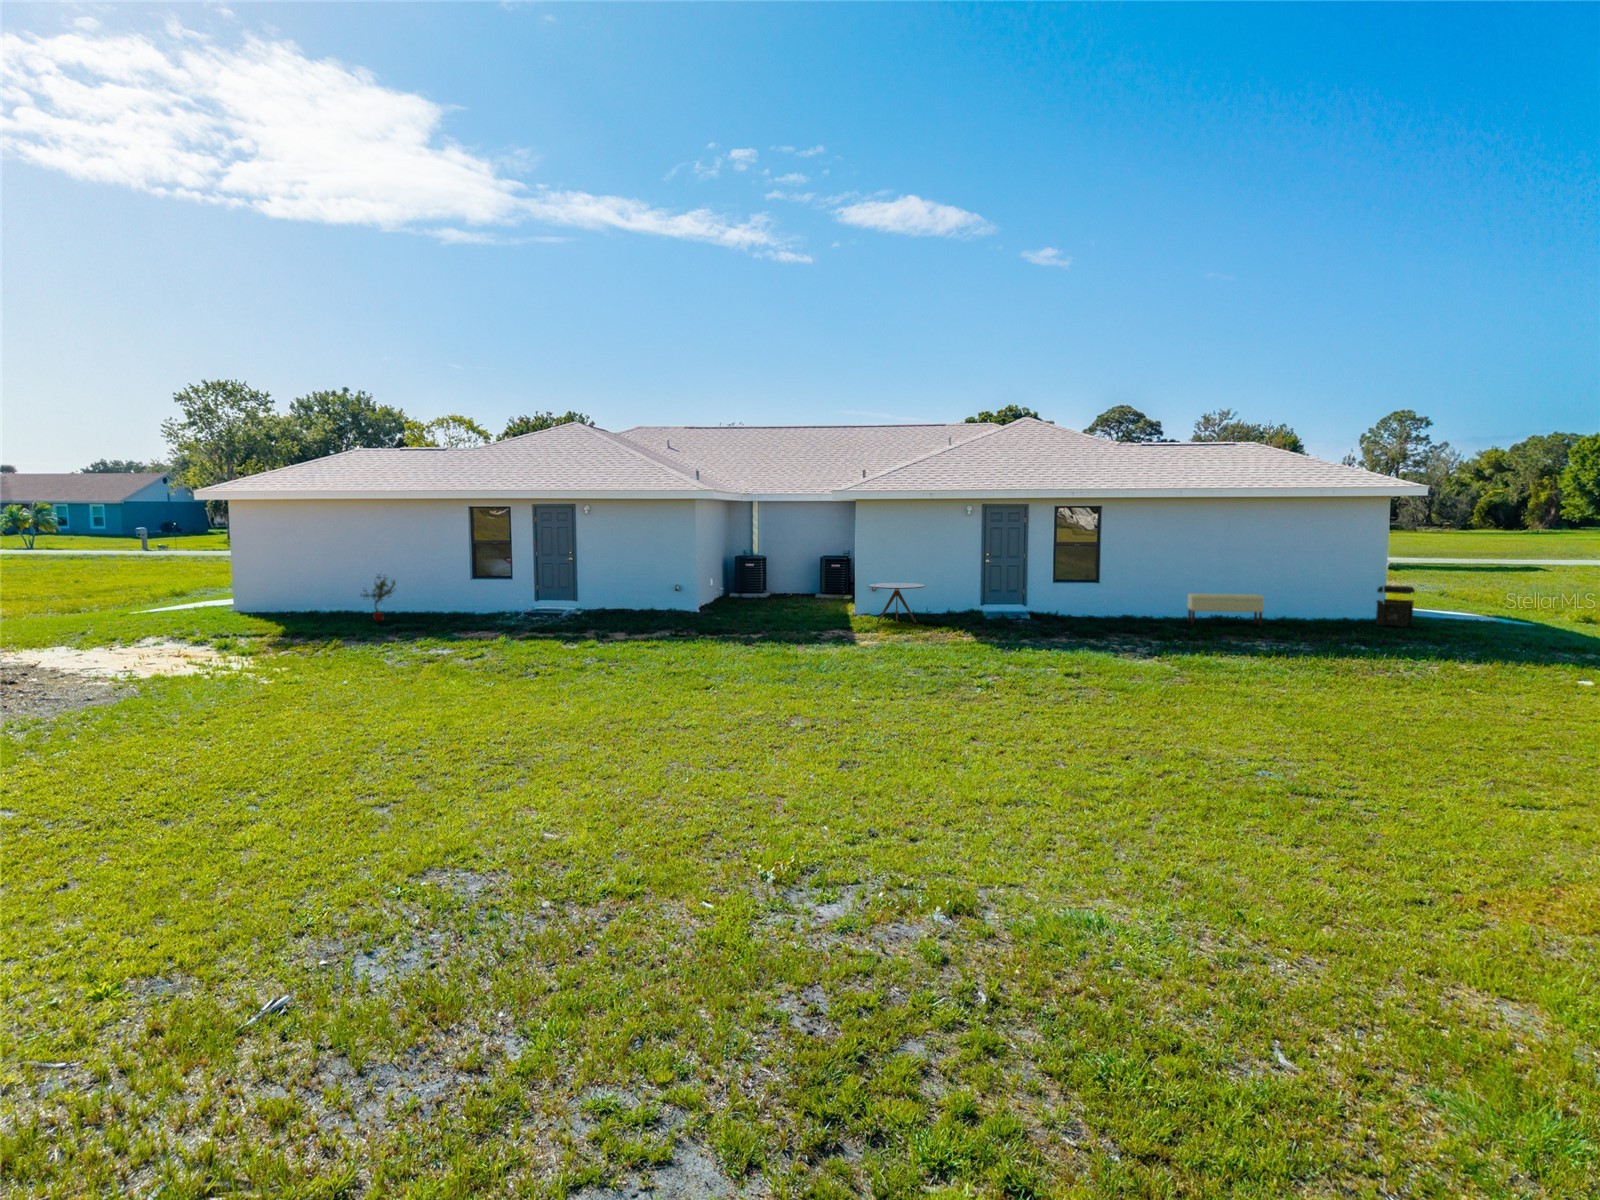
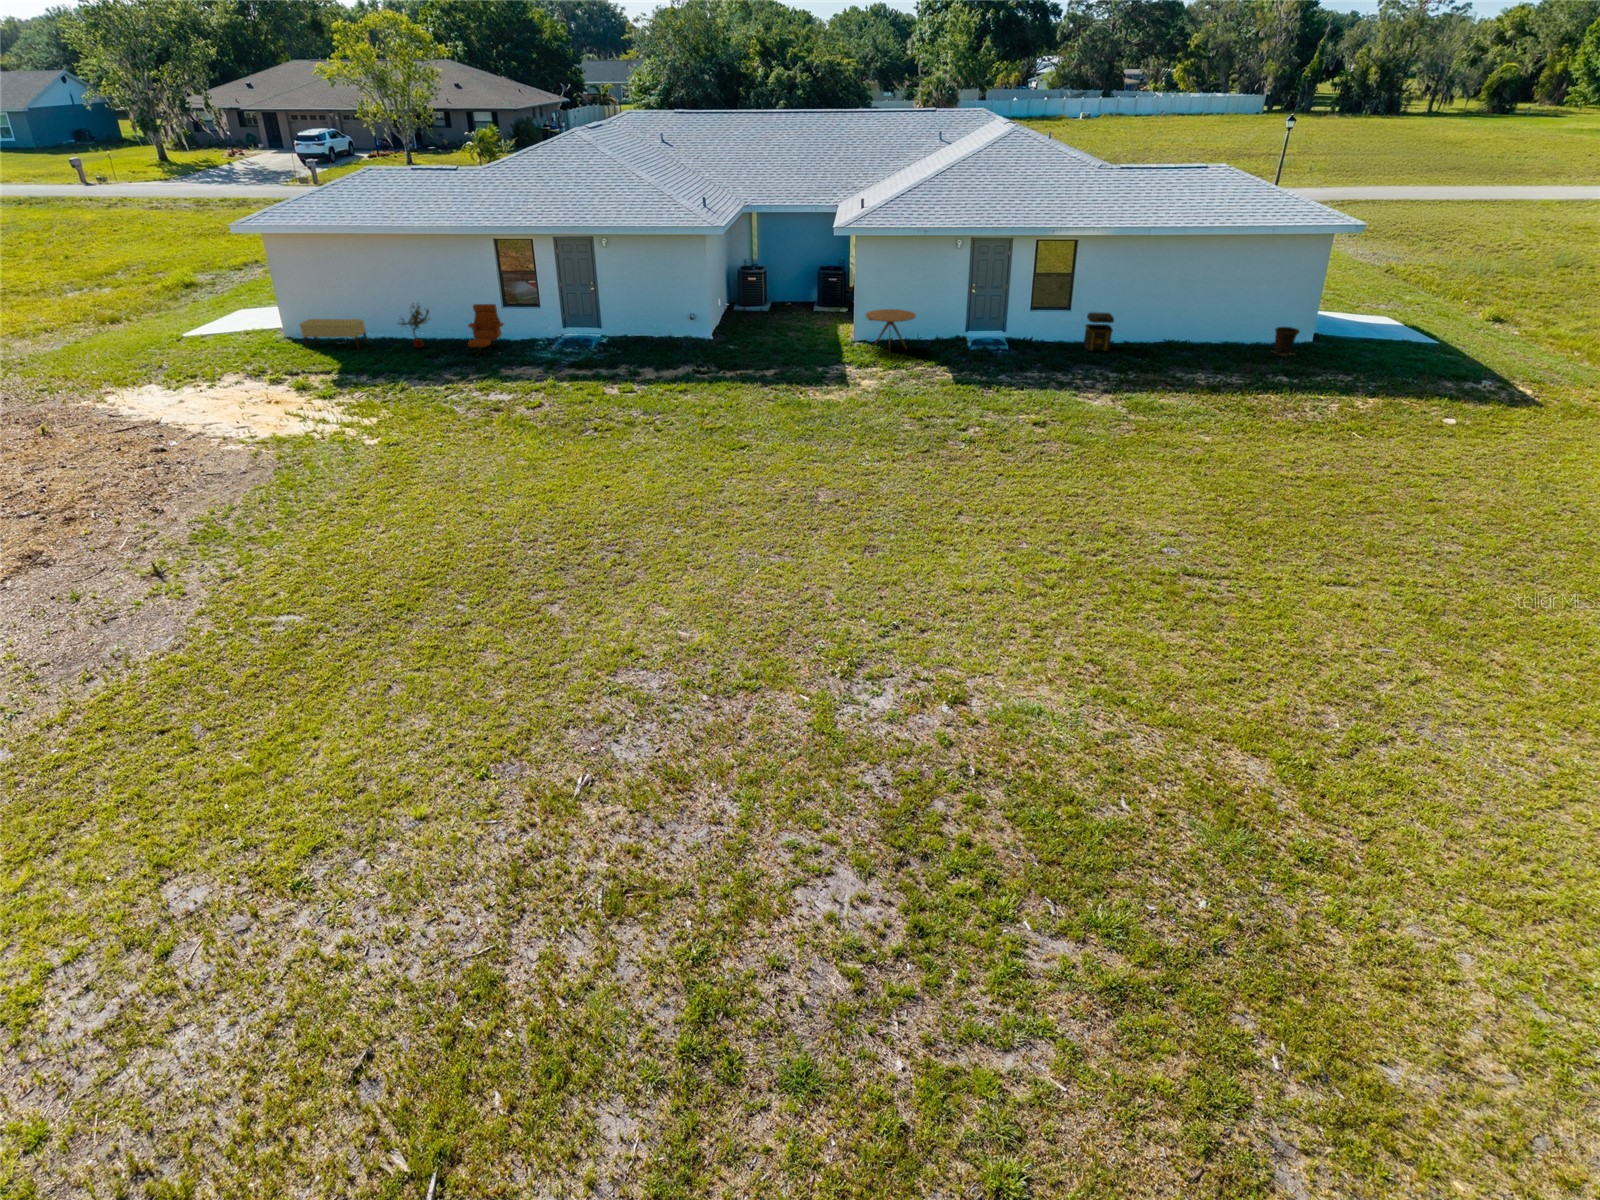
lounge chair: none [429,576,474,626] -> present [468,304,504,356]
toolbox: present [1376,585,1415,627] -> present [1084,312,1114,351]
bench: present [1187,593,1264,626] -> present [300,319,368,348]
bucket: none [1336,598,1371,627] -> present [1273,327,1300,356]

